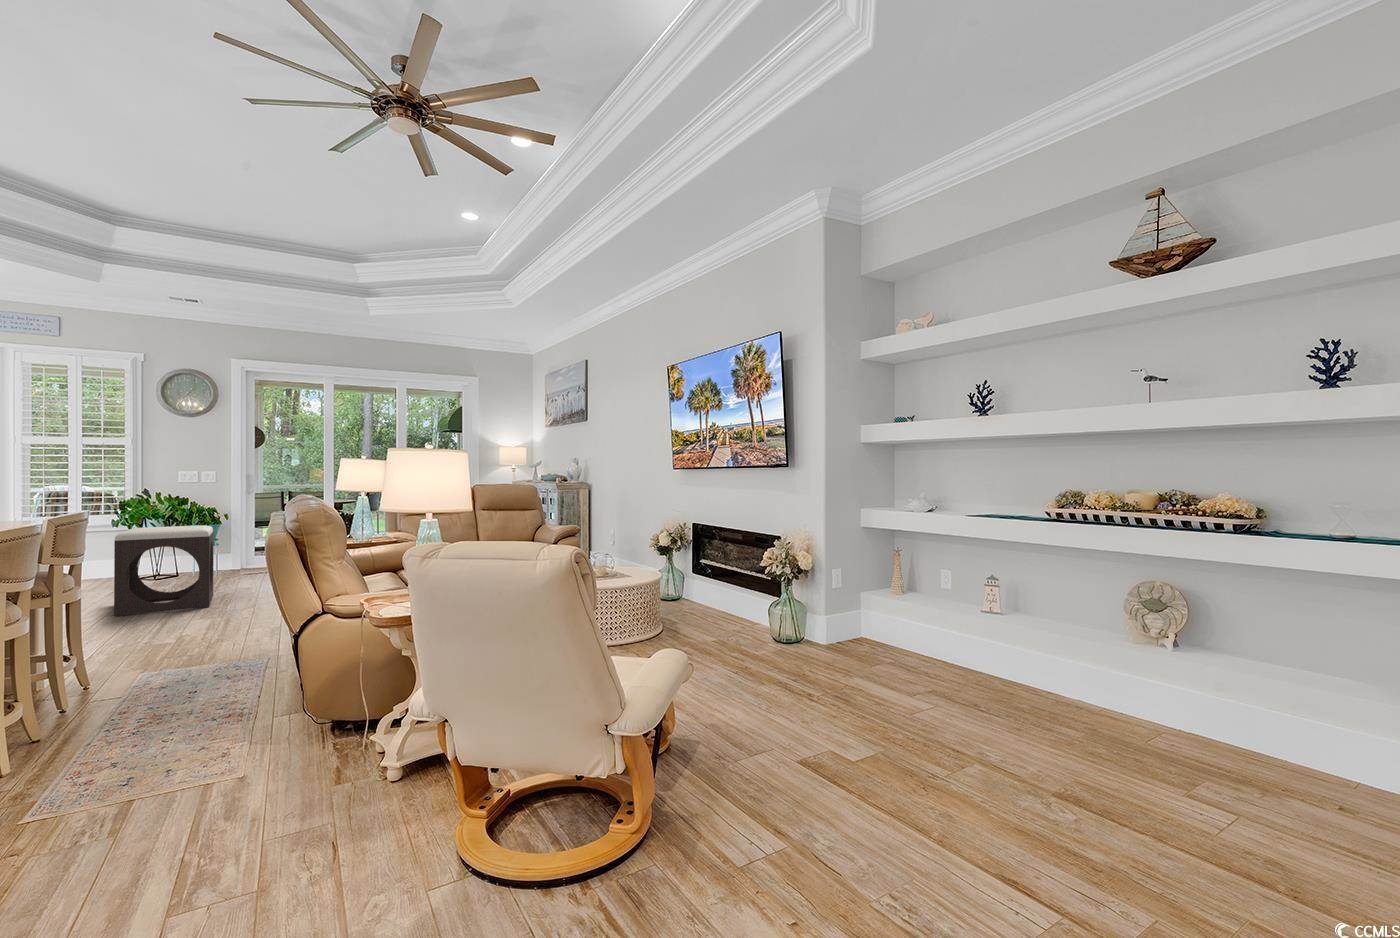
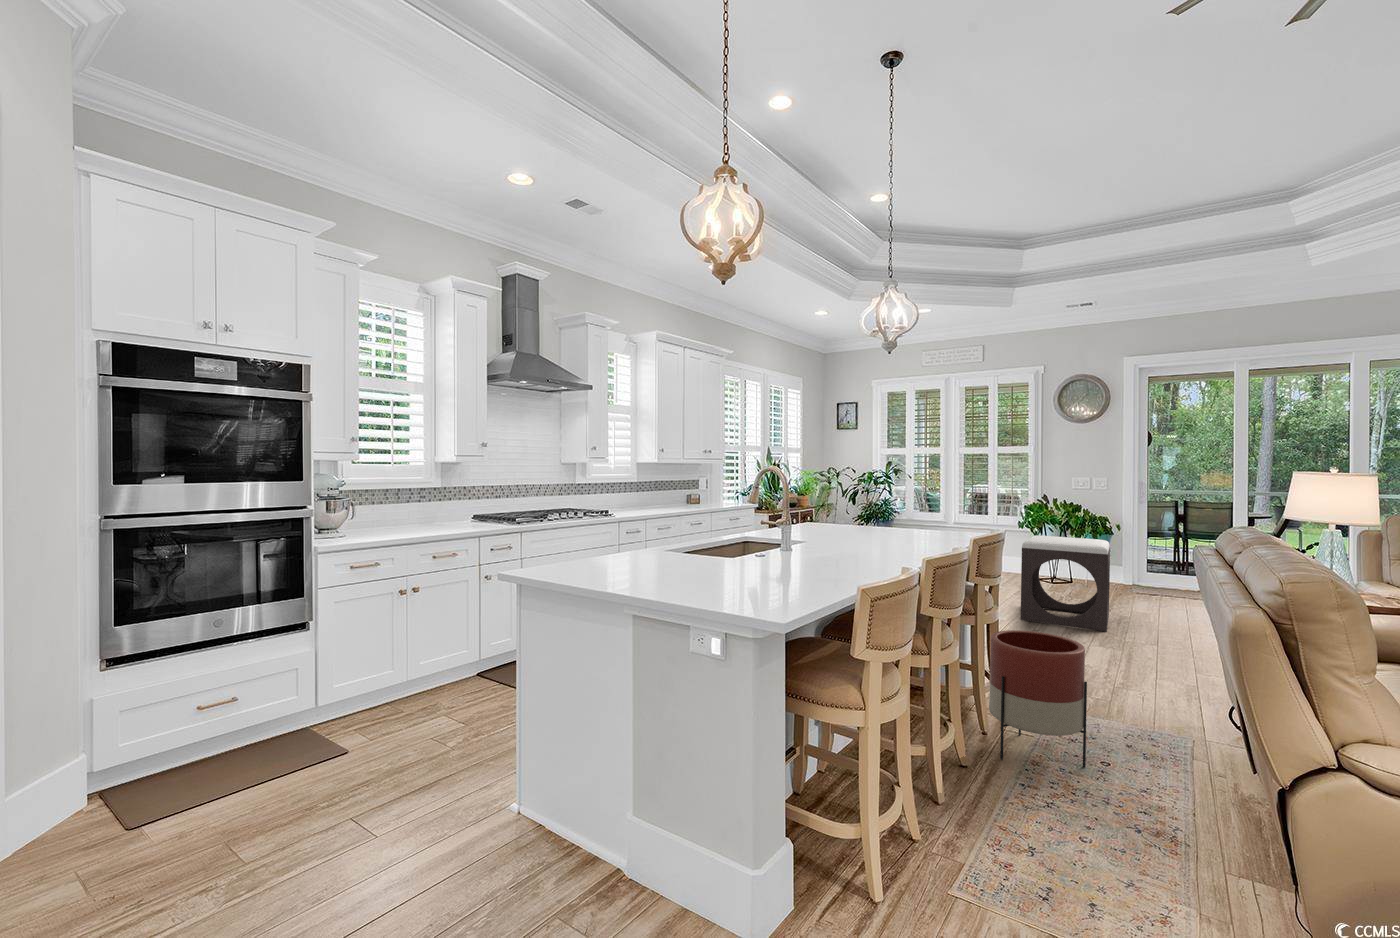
planter: none [69,598,174,723] -> present [989,630,1087,767]

